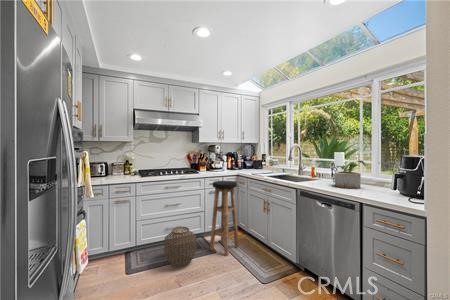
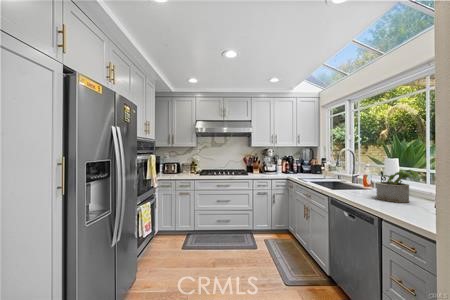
bar stool: present [210,181,239,255] -> none [252,183,280,253]
woven basket: present [164,227,197,267] -> none [210,220,237,253]

